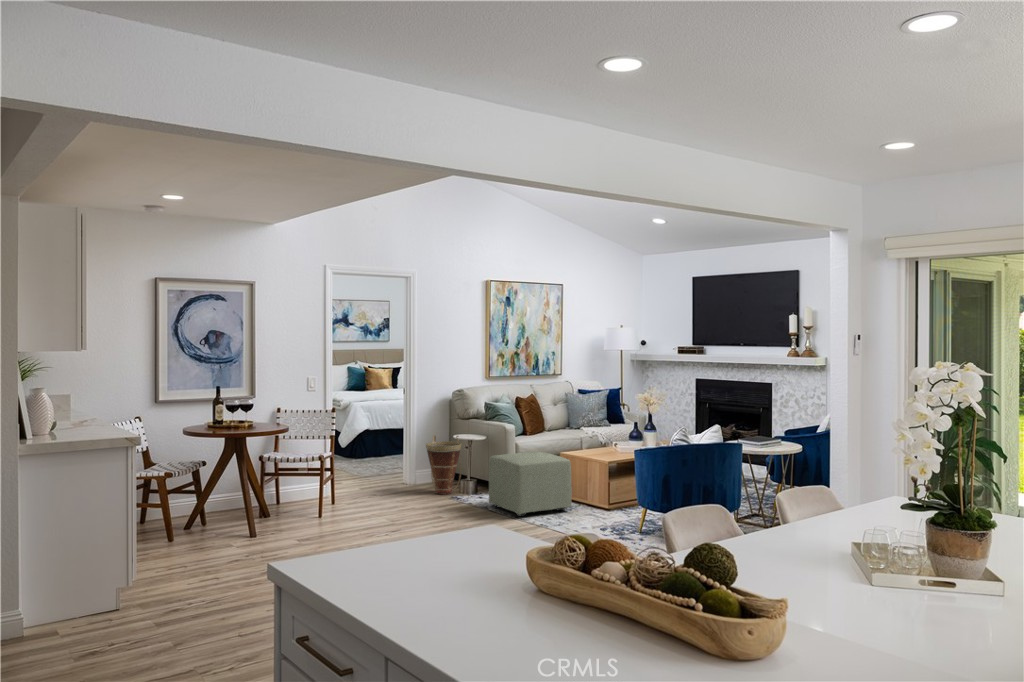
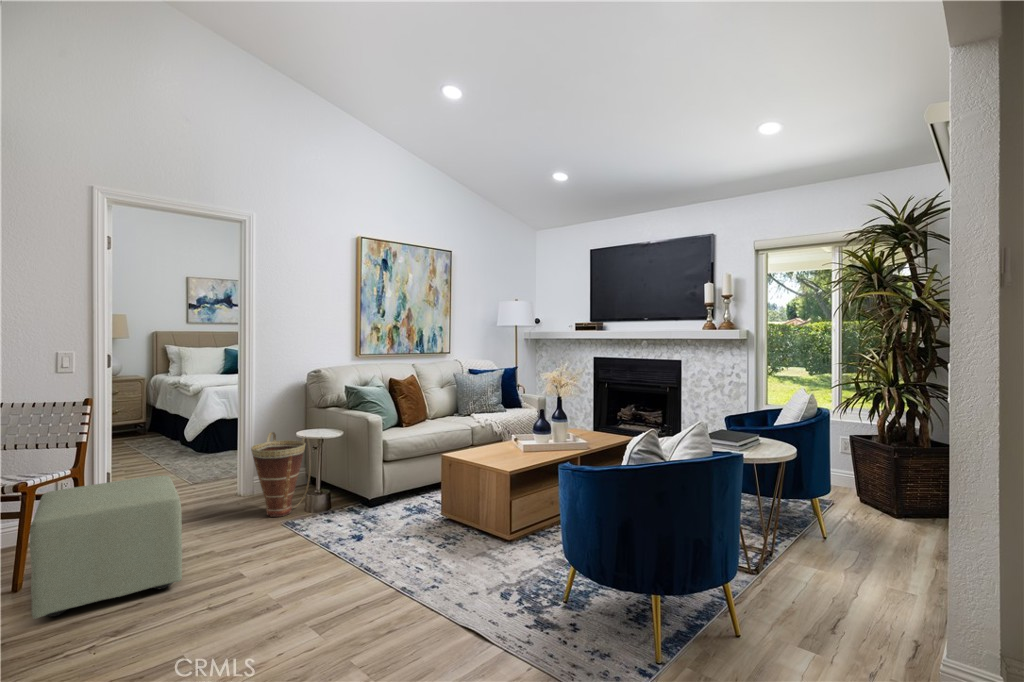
ottoman: present [489,452,572,516] -> present [29,476,182,619]

